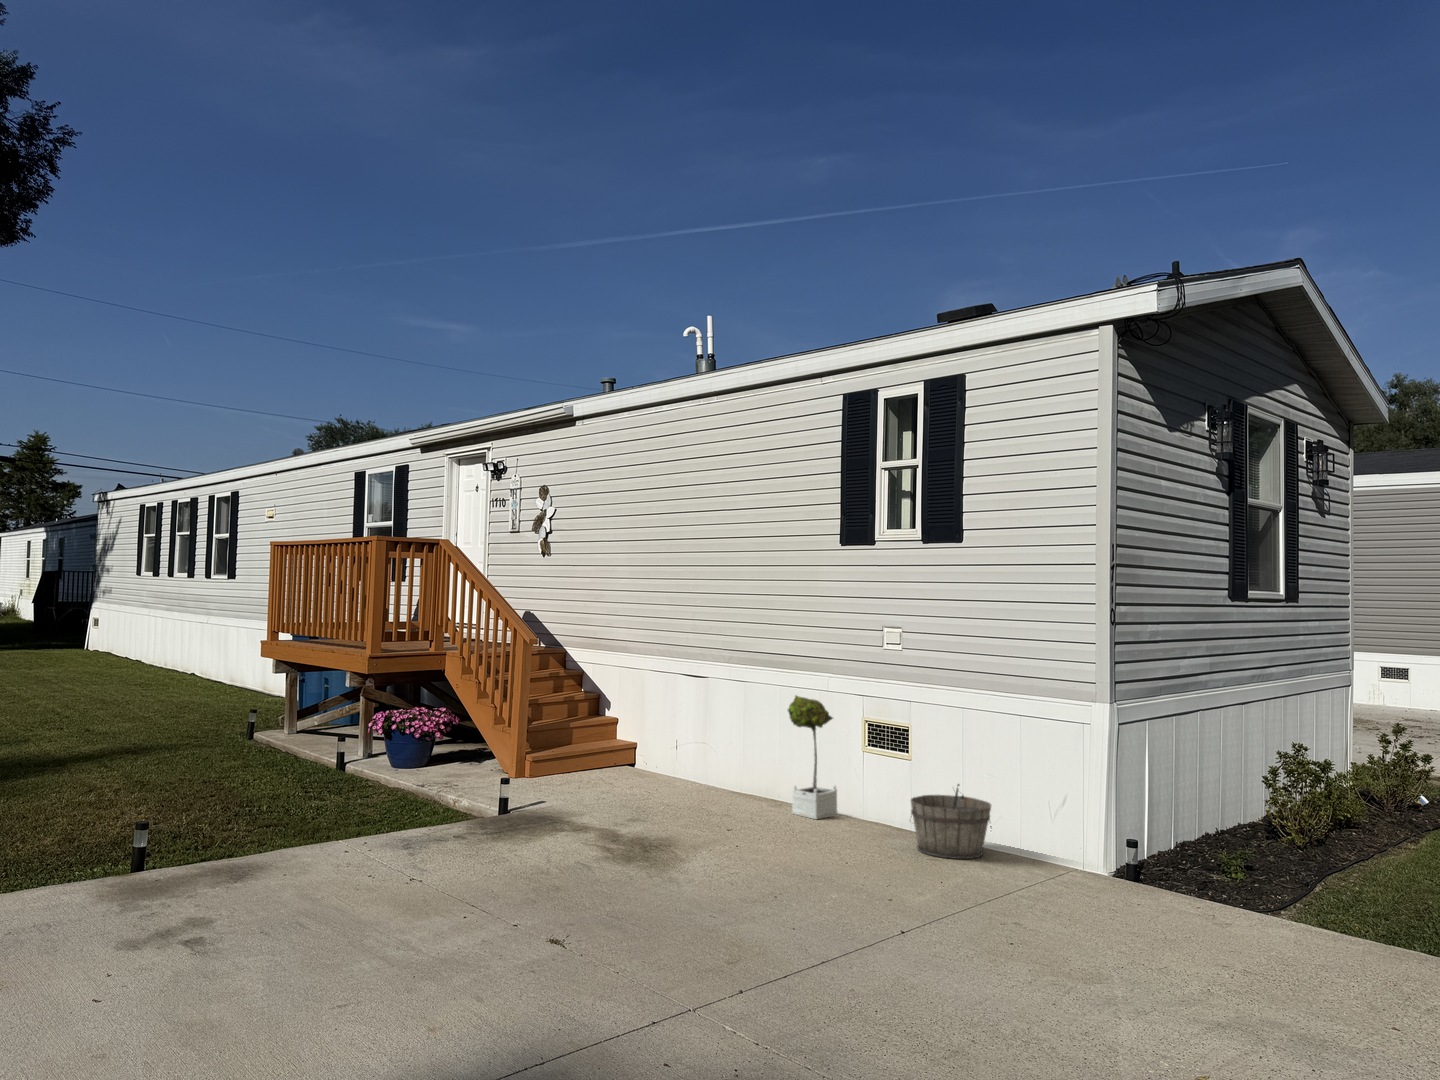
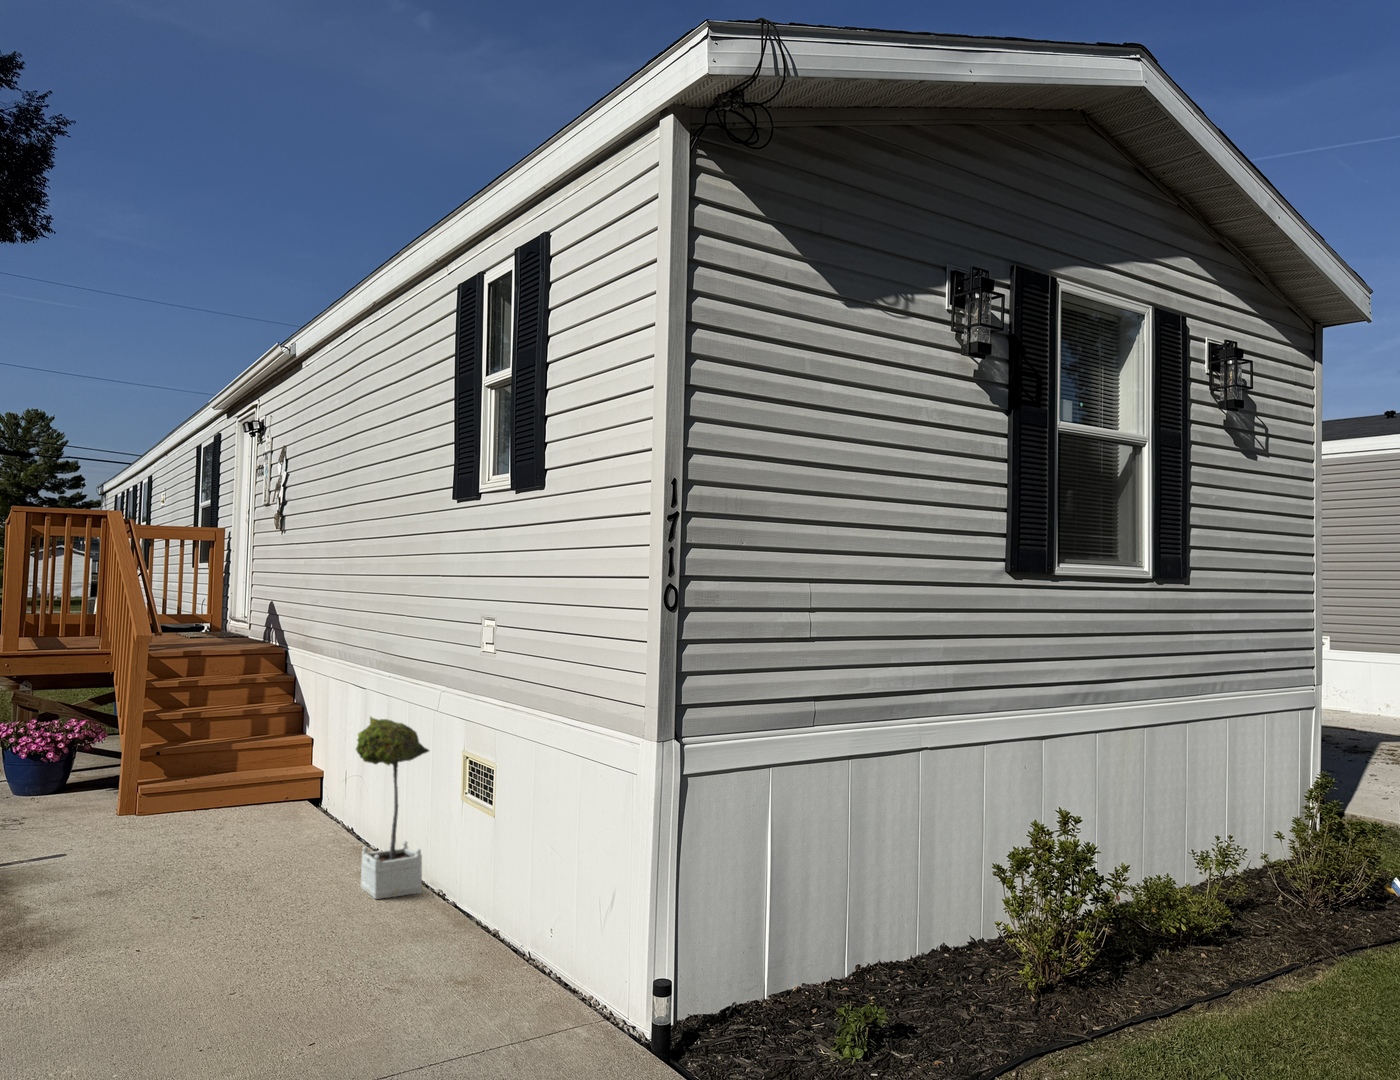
wooden bucket: present [911,784,991,859] -> none [402,864,534,989]

